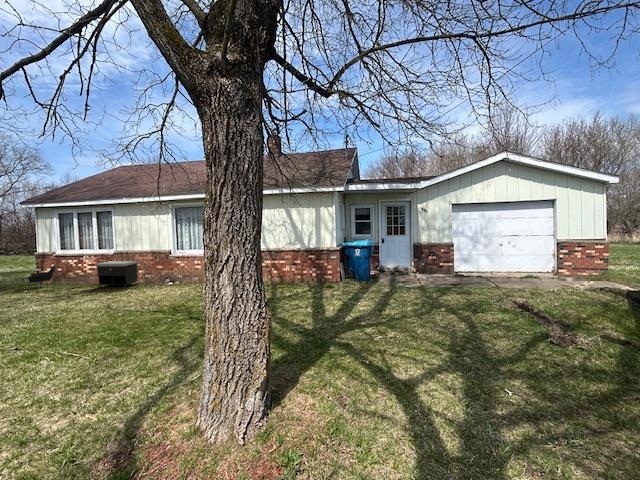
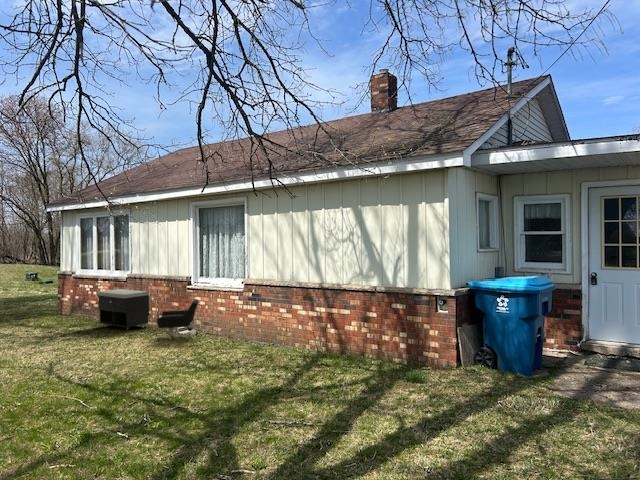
lounge chair: present [28,265,56,288] -> present [157,299,199,340]

